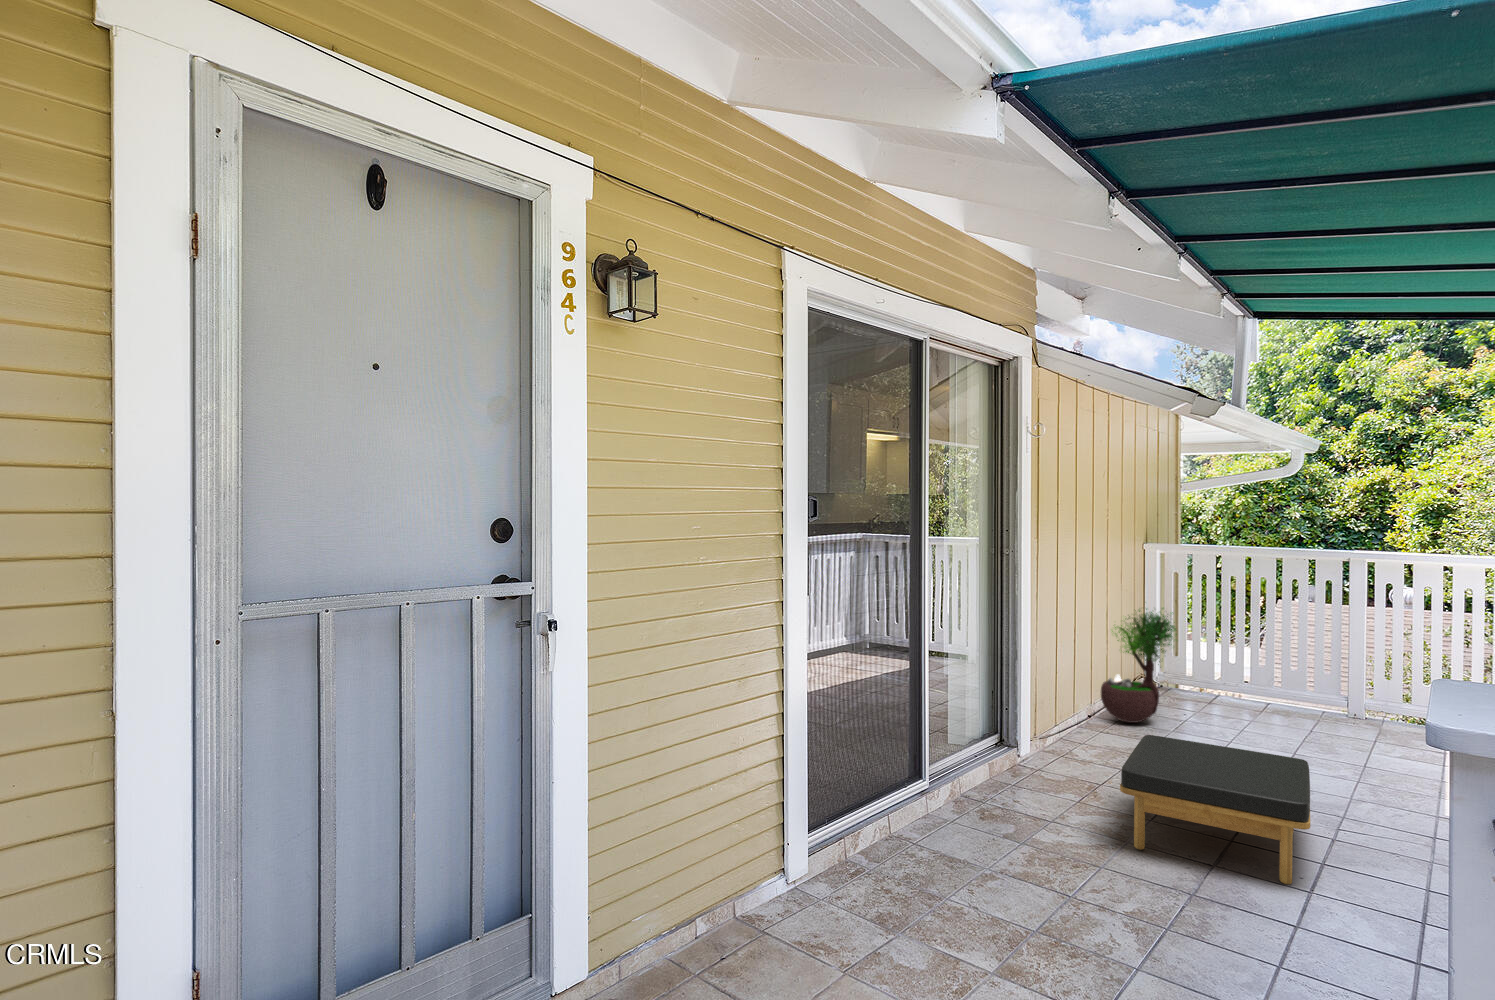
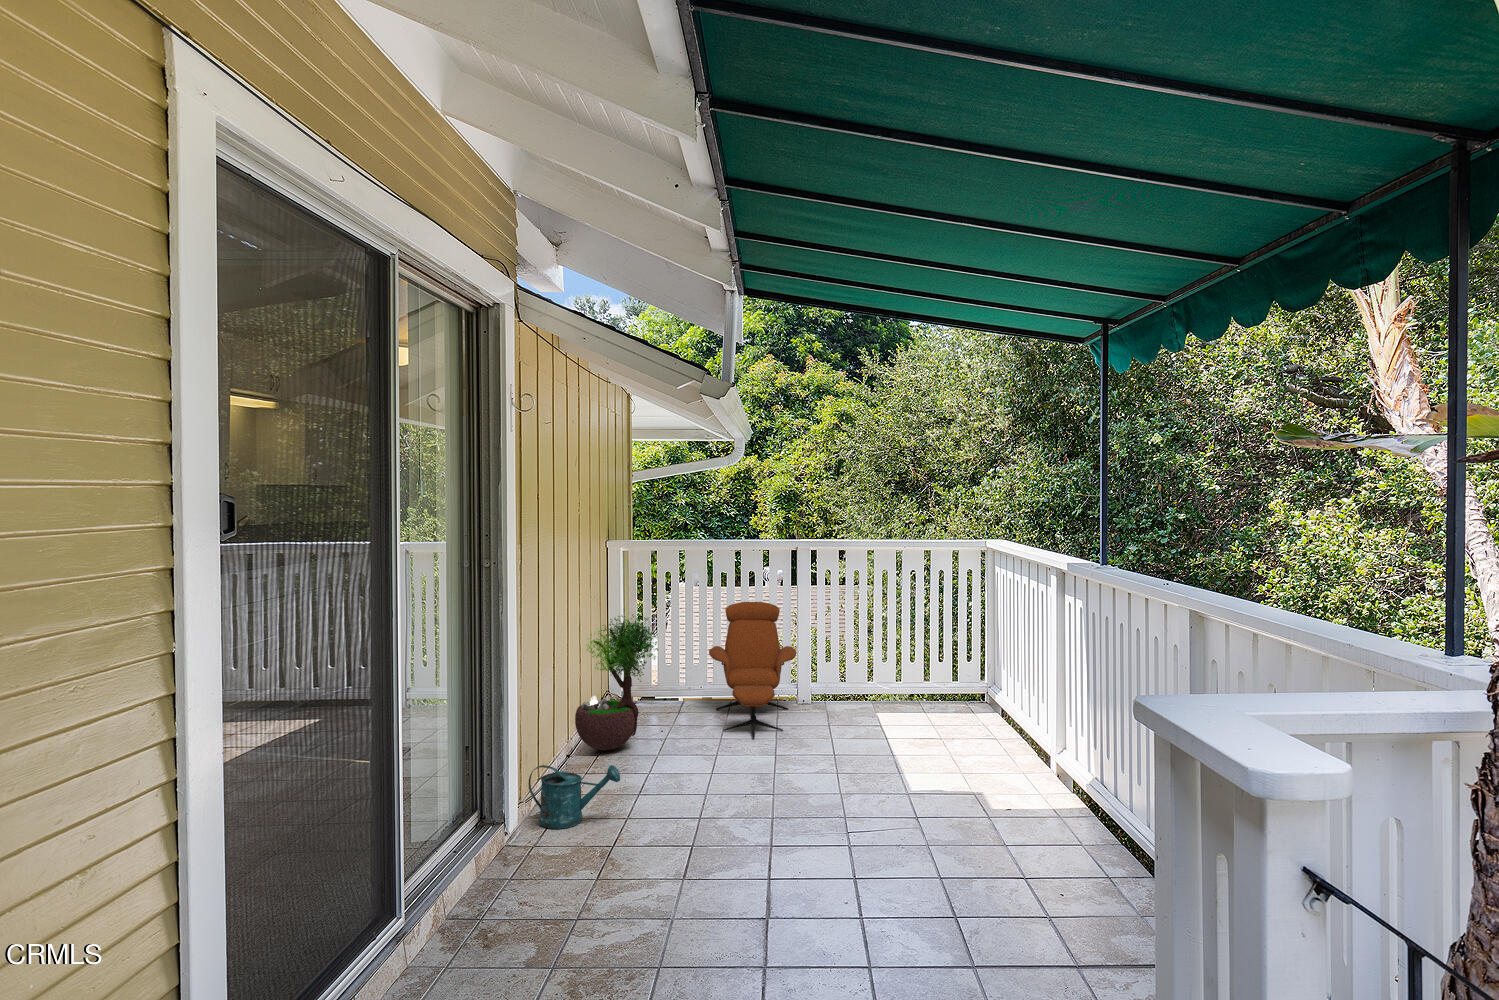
lounge chair: none [1249,611,1356,741] -> present [709,602,797,739]
watering can: none [1041,714,1117,766] -> present [529,765,620,829]
ottoman: present [1120,735,1310,884] -> none [664,770,857,928]

